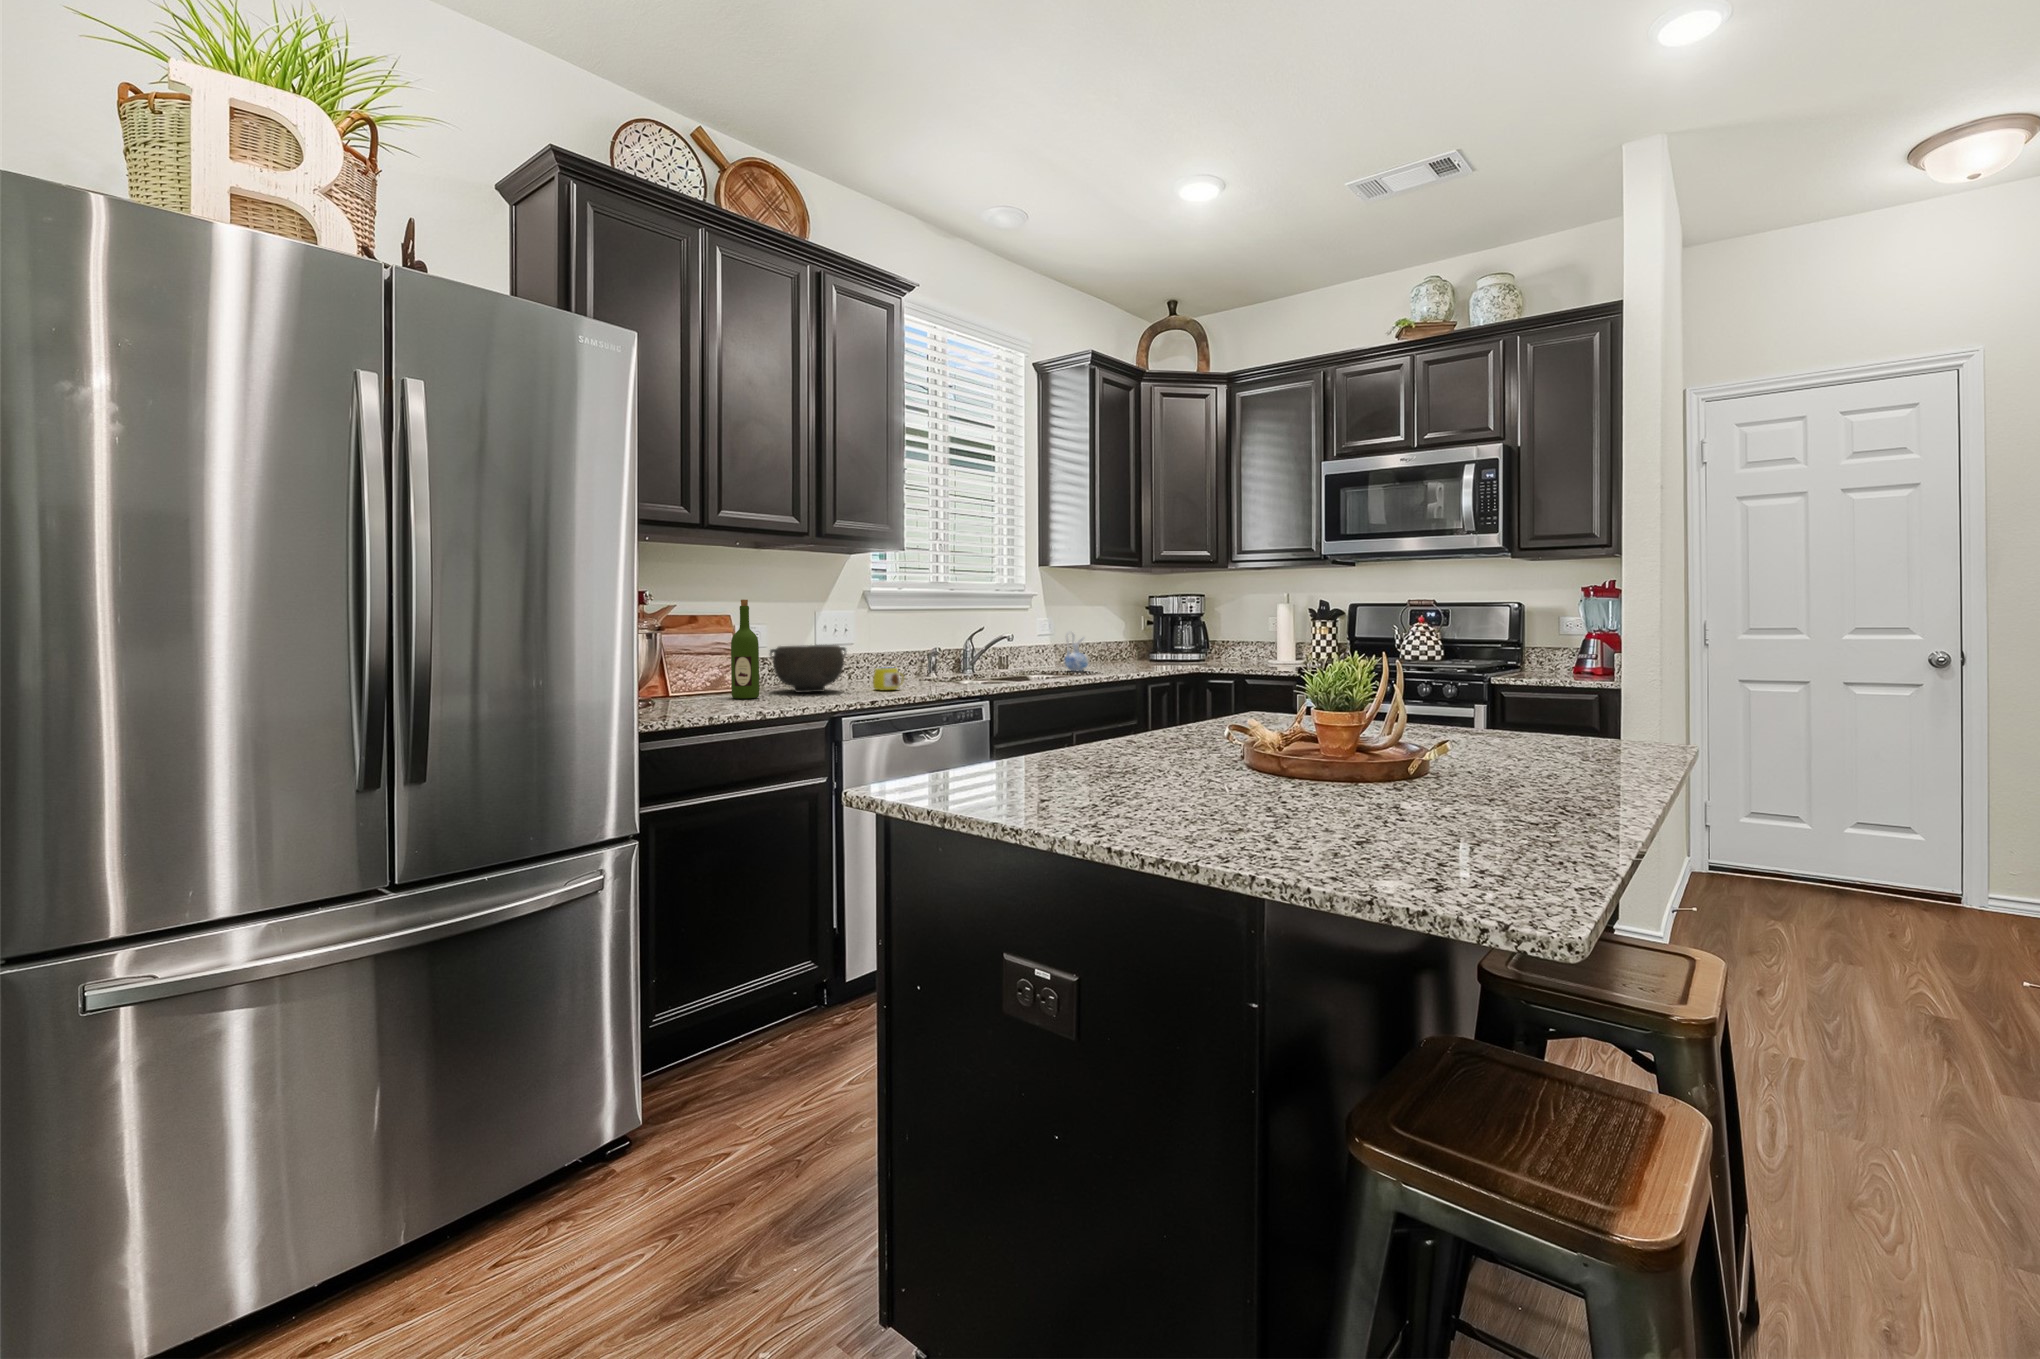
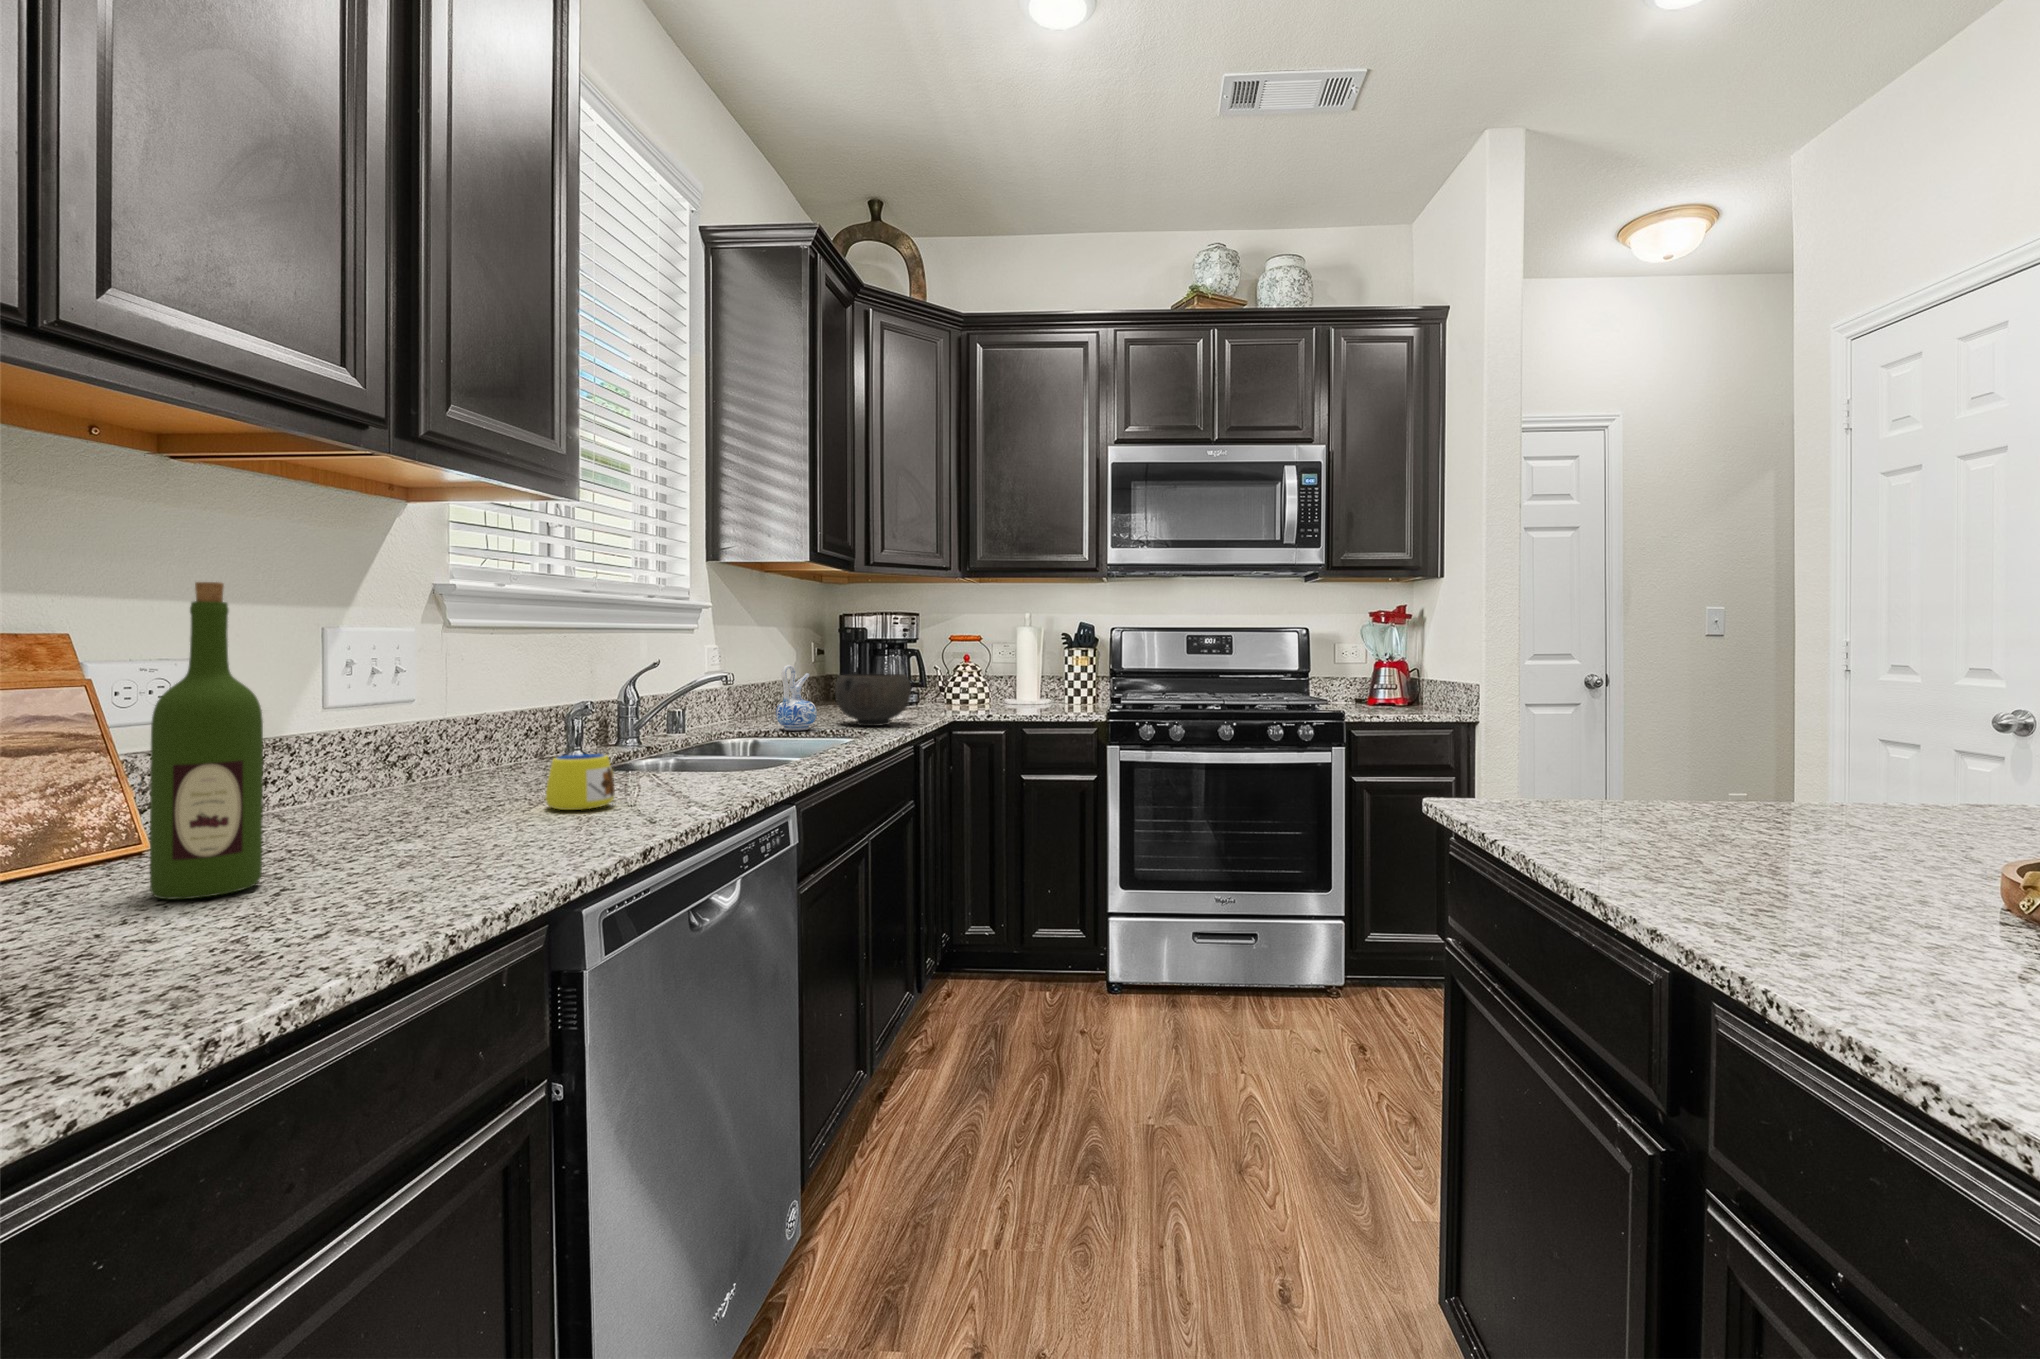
bowl: present [770,645,846,693] -> present [835,674,911,726]

